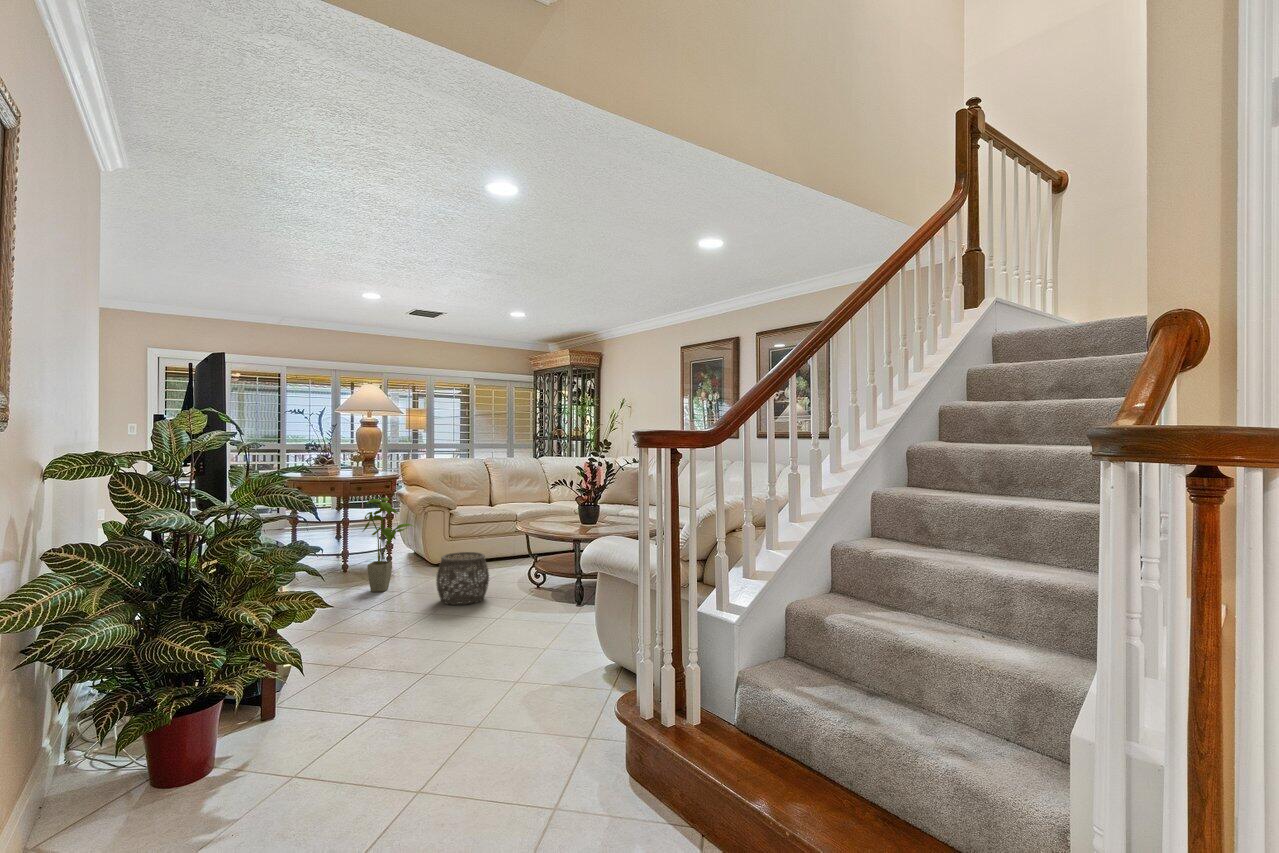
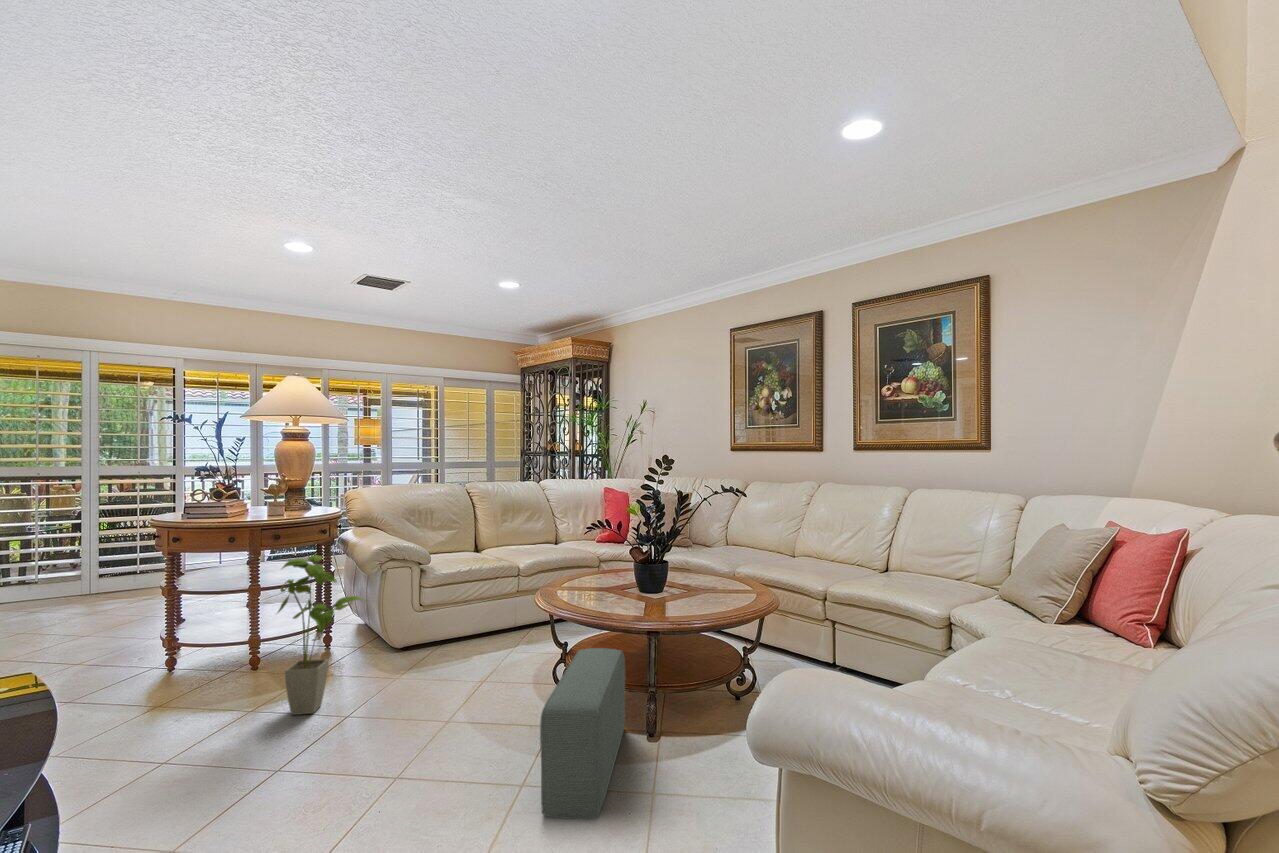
woven basket: present [436,552,489,605] -> none [403,645,495,747]
pouf: none [505,554,564,631] -> present [540,648,625,819]

